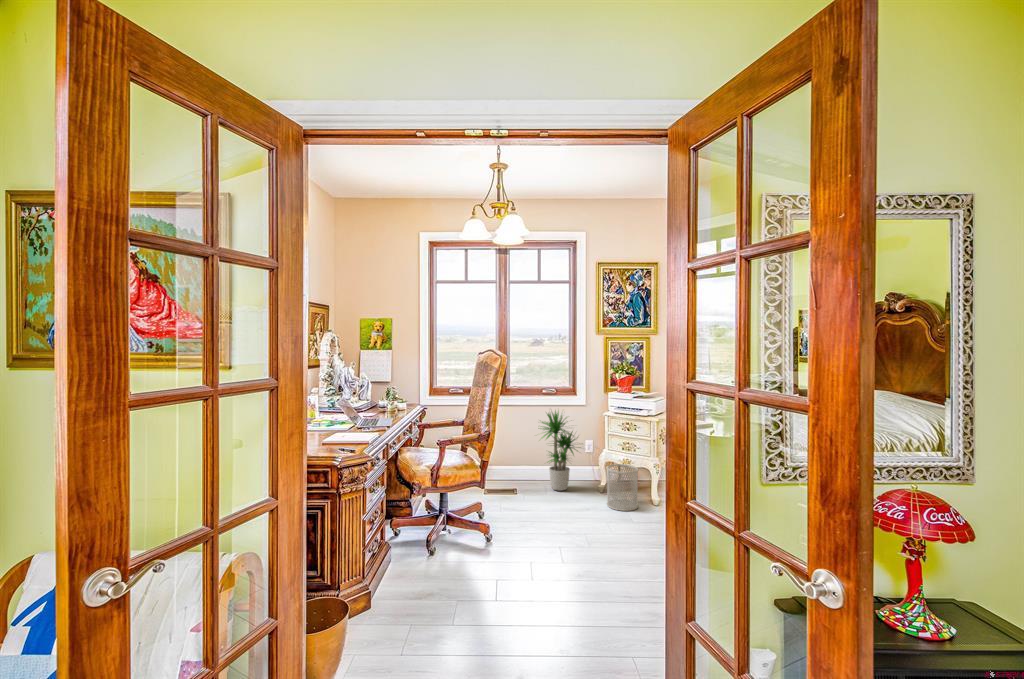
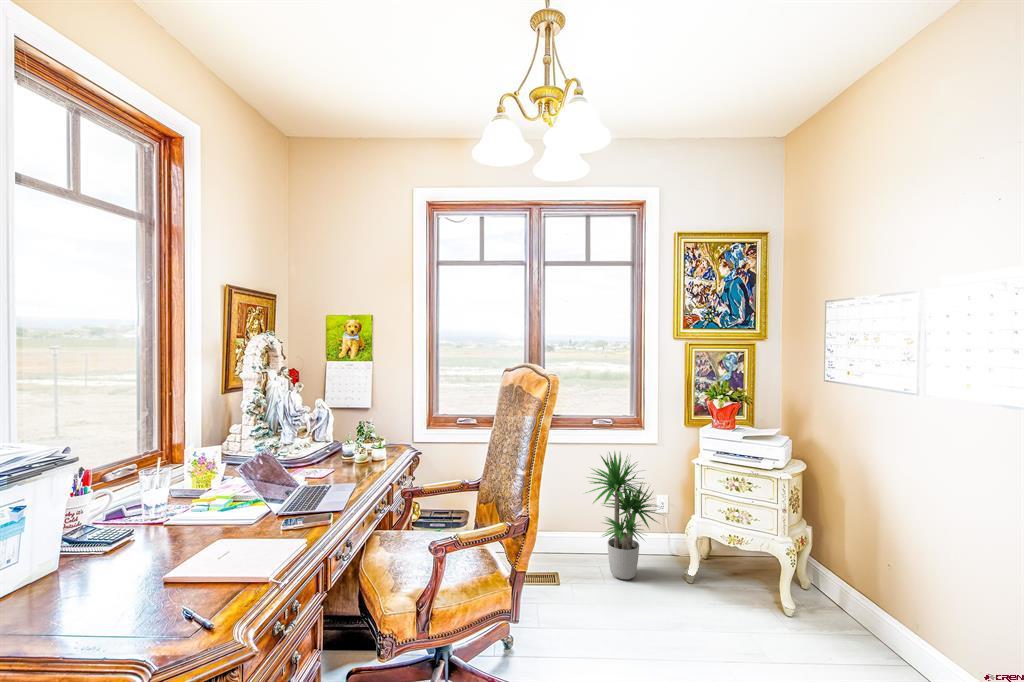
wastebasket: present [607,464,638,511] -> none [707,545,762,630]

